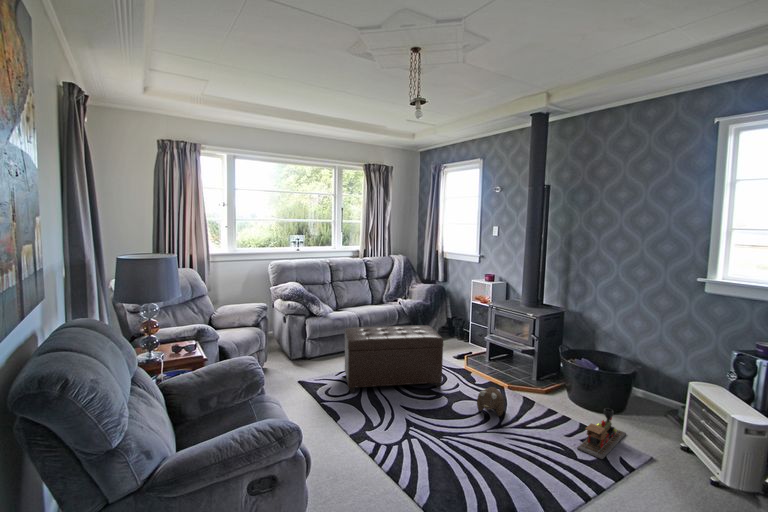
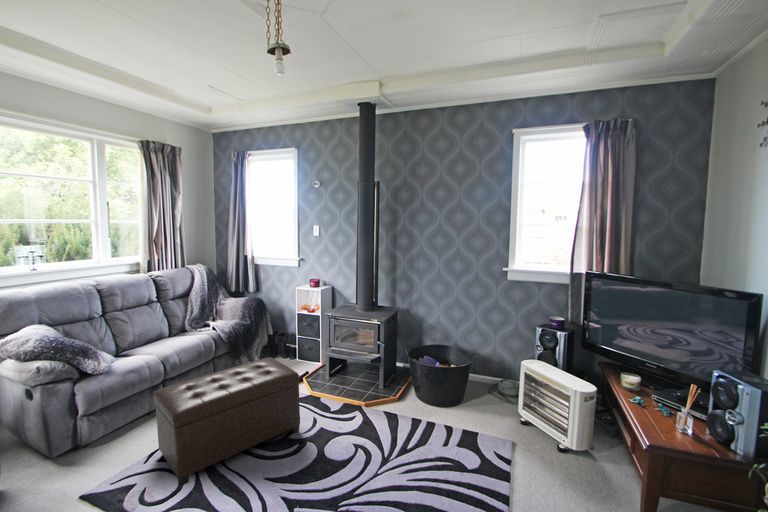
plush toy: present [477,387,504,416] -> none [353,417,382,449]
toy train: present [577,408,626,459] -> none [461,408,485,464]

